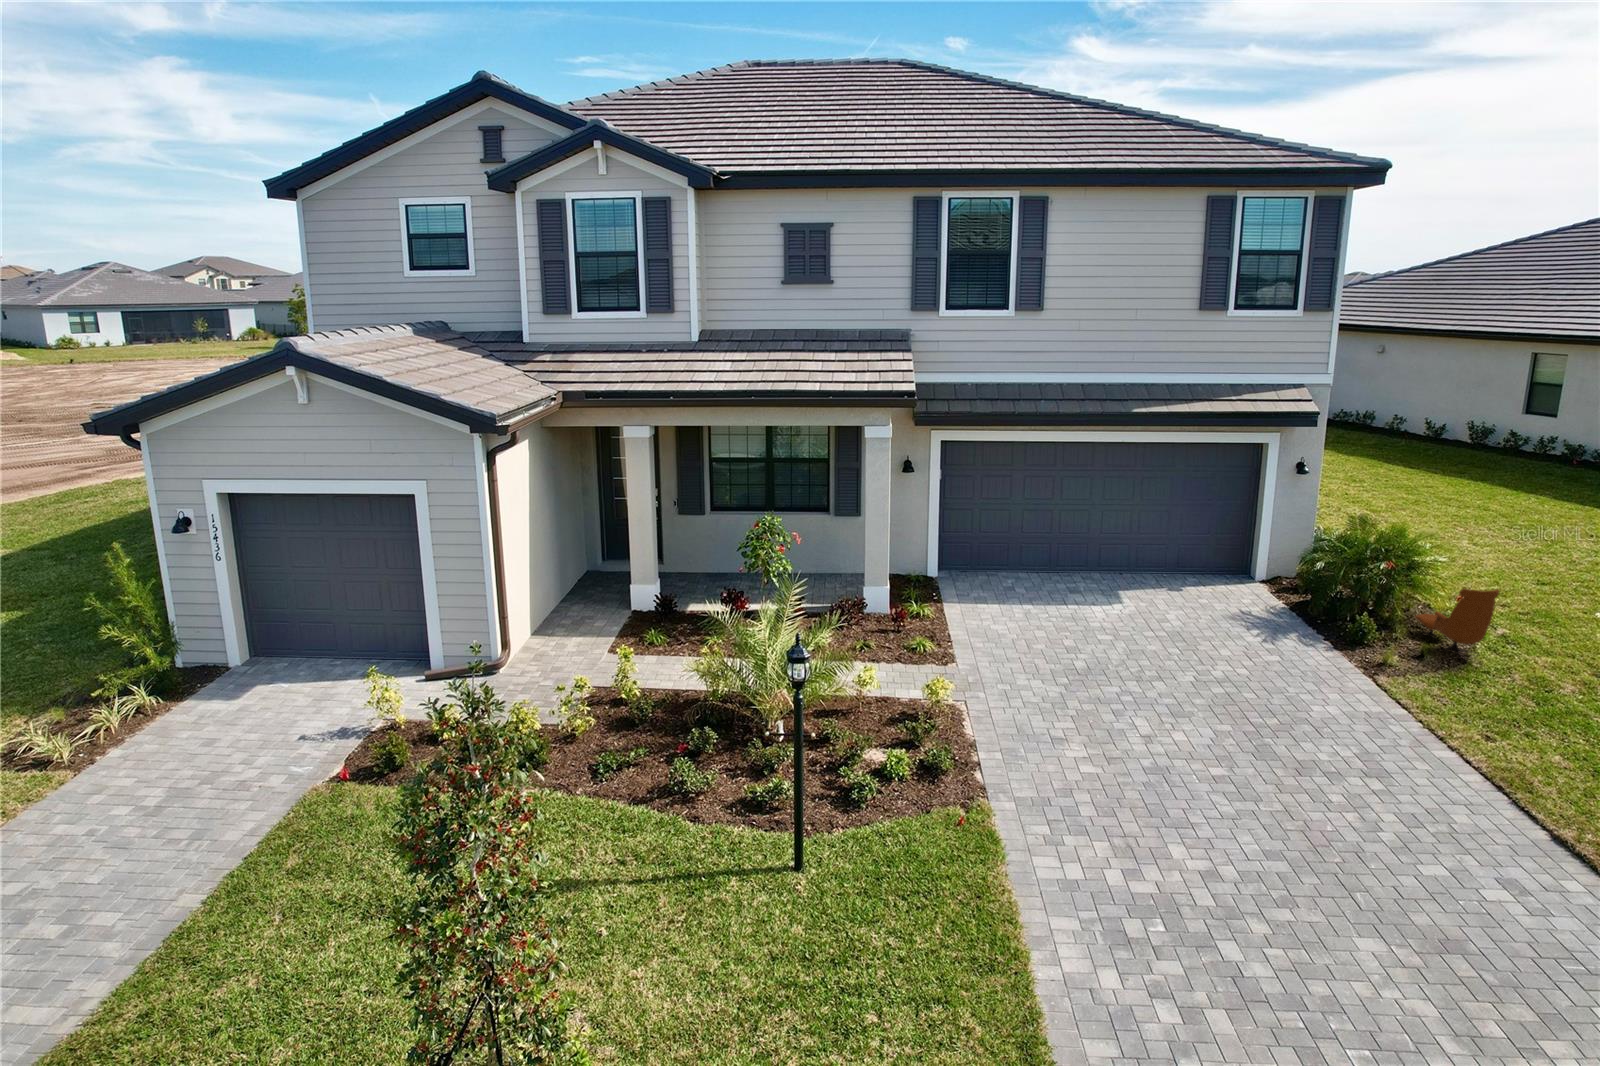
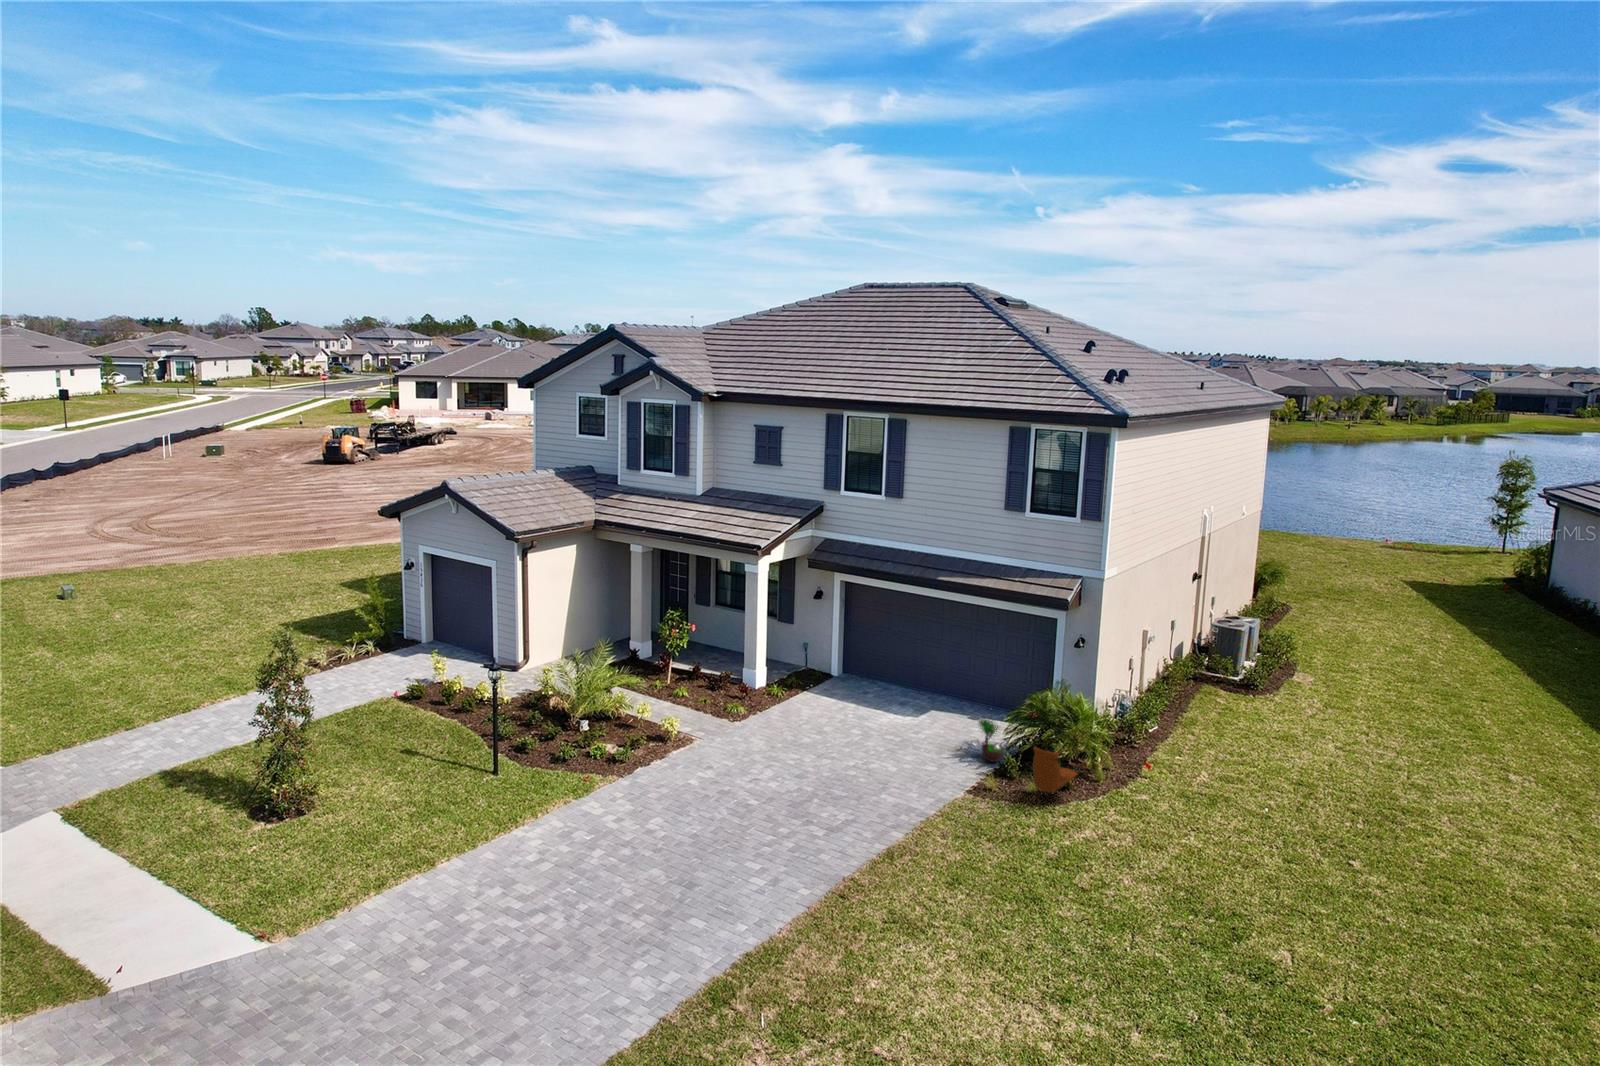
potted tree: none [1289,568,1333,631] -> present [979,718,1003,762]

